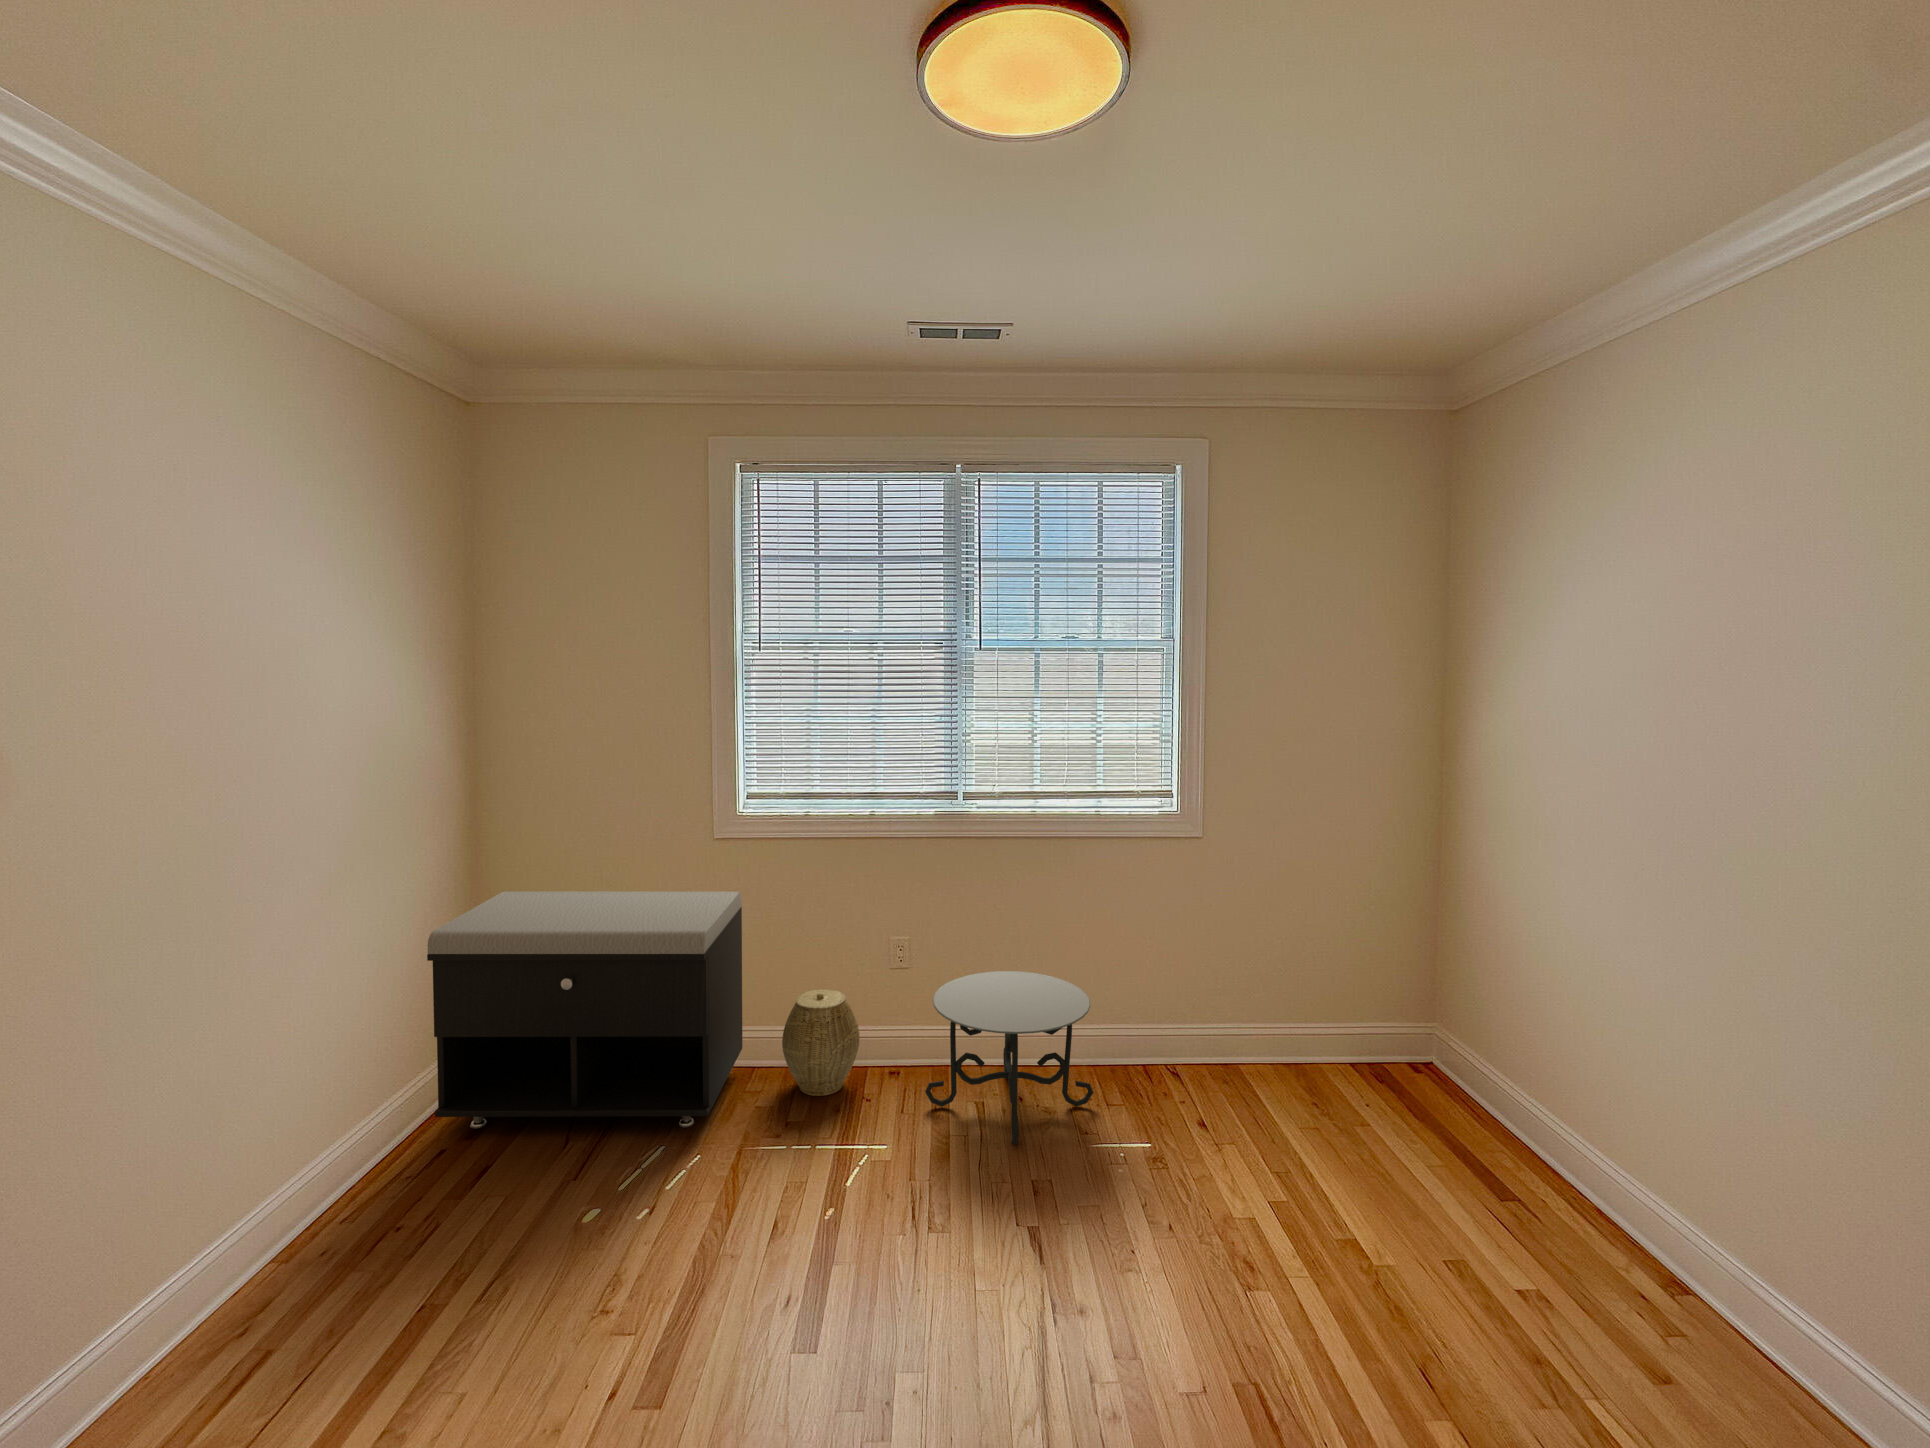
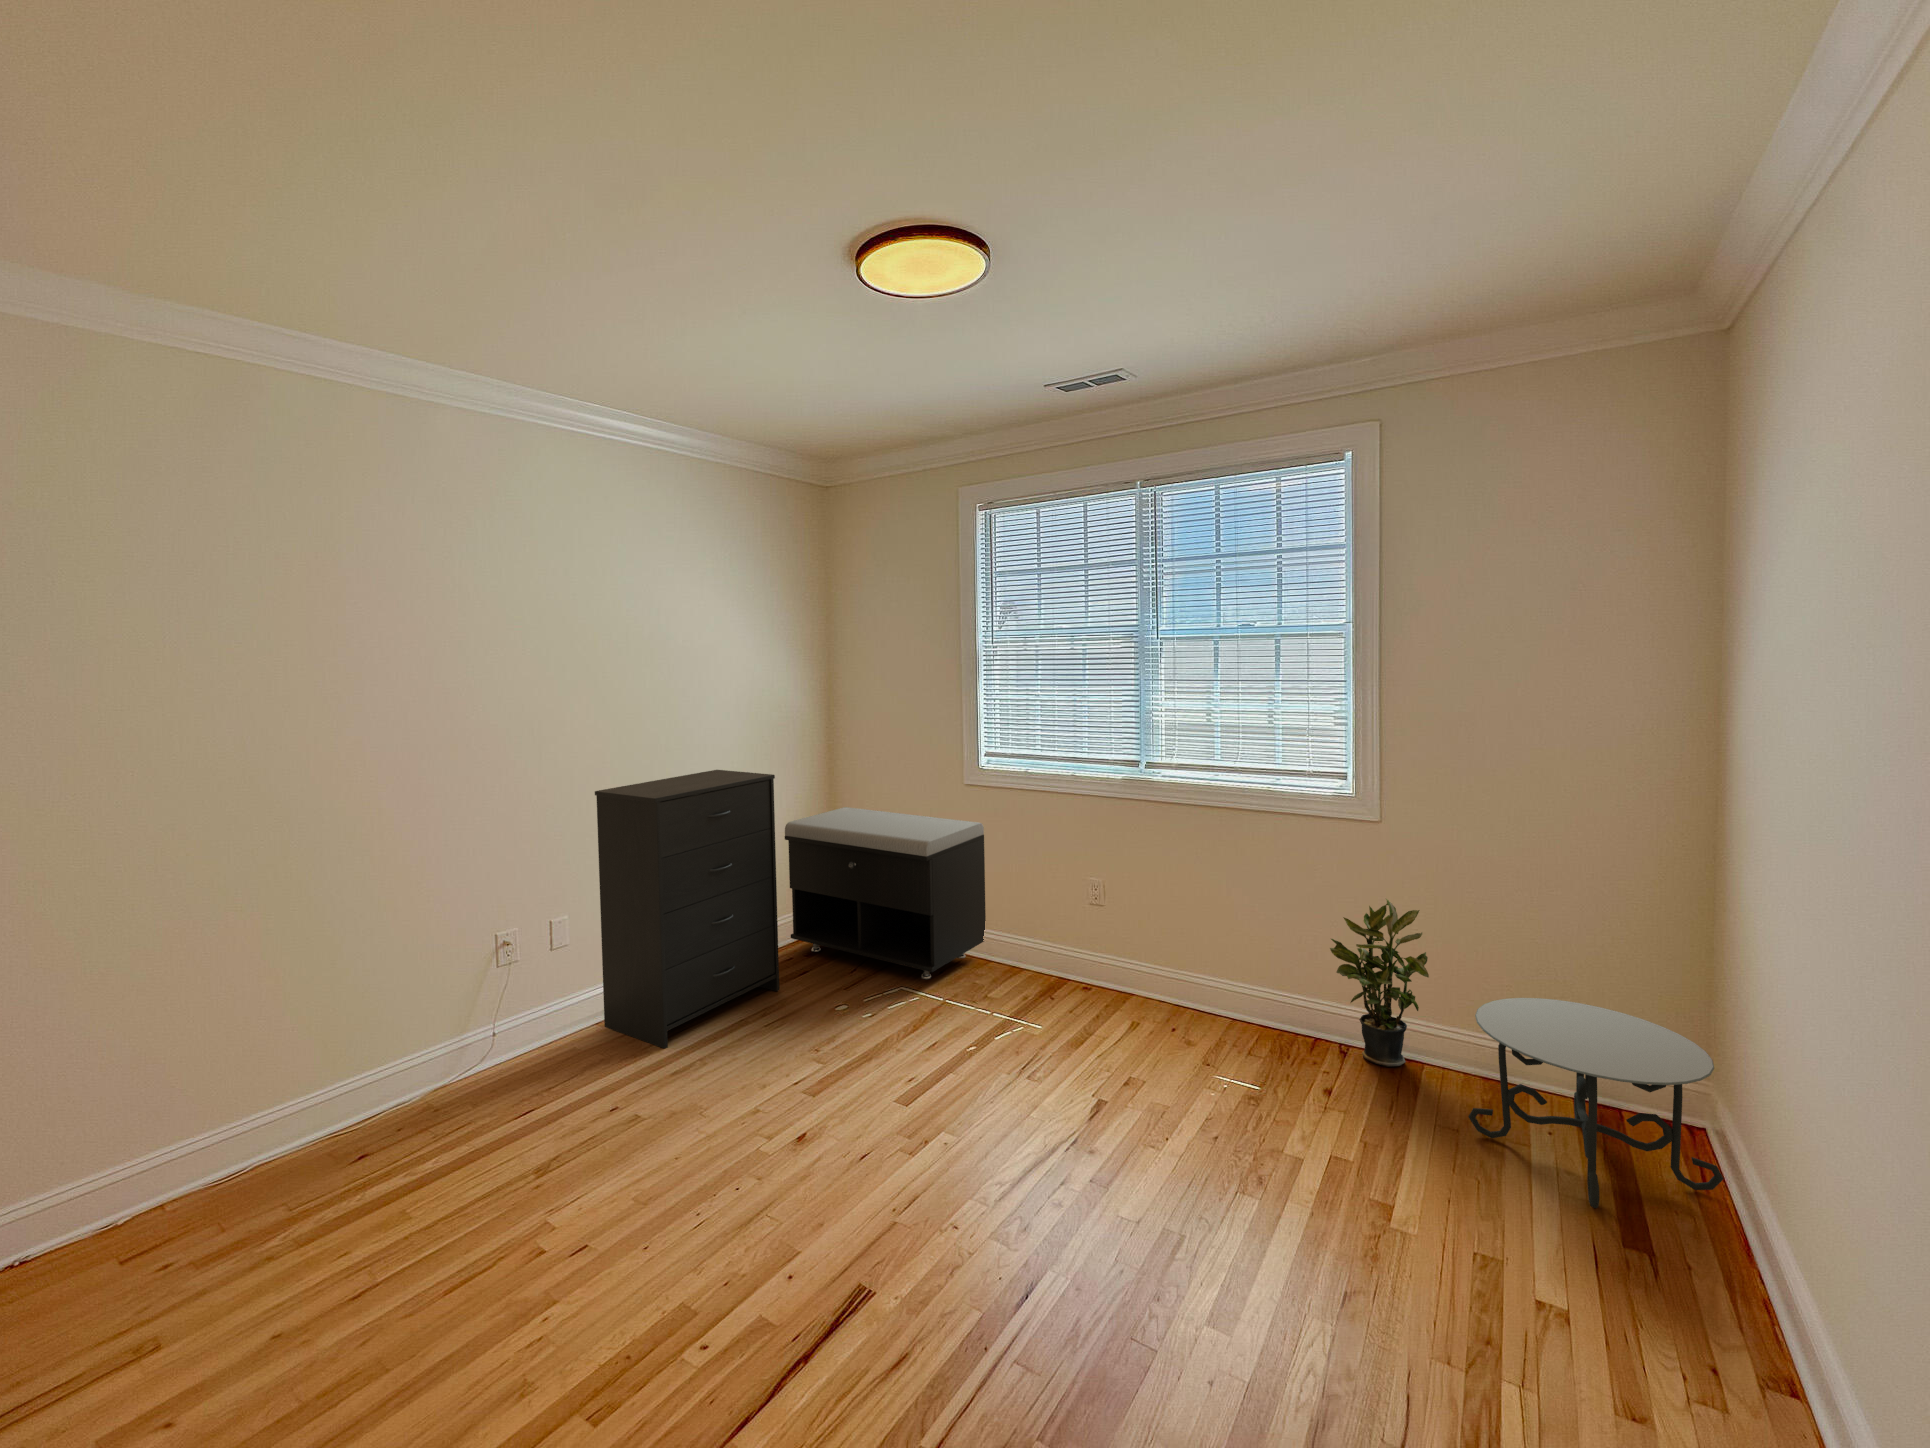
dresser: none [95,862,463,1417] -> present [595,770,779,1049]
potted plant: none [1178,922,1268,1095] -> present [1330,899,1429,1067]
side table: present [925,971,1094,1145] -> present [1468,998,1724,1208]
woven basket: present [782,990,860,1096] -> none [1000,904,1059,983]

